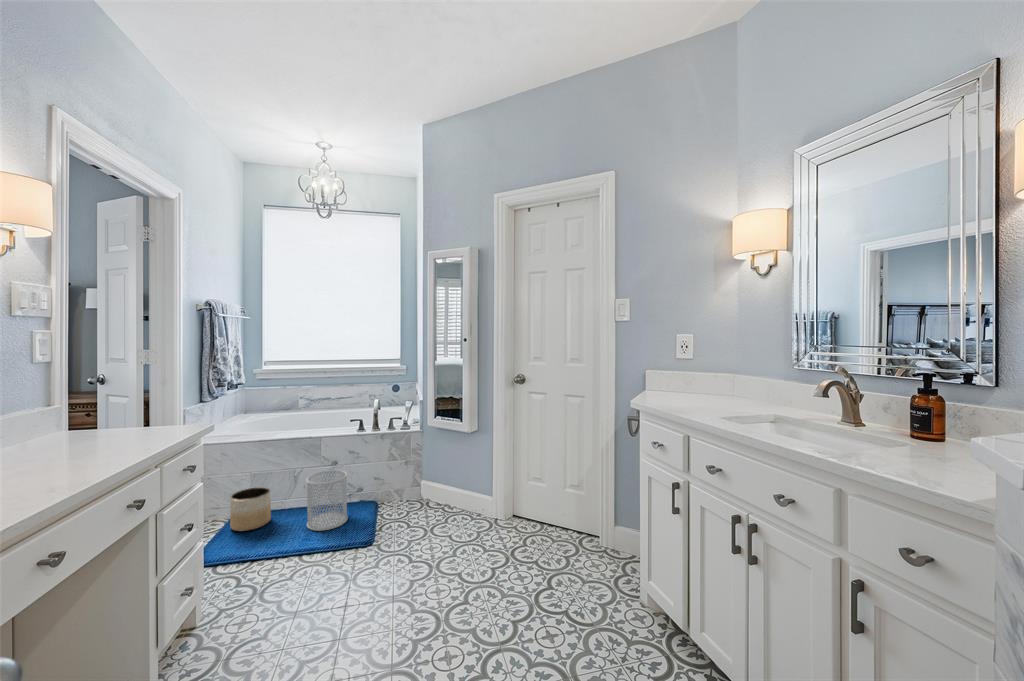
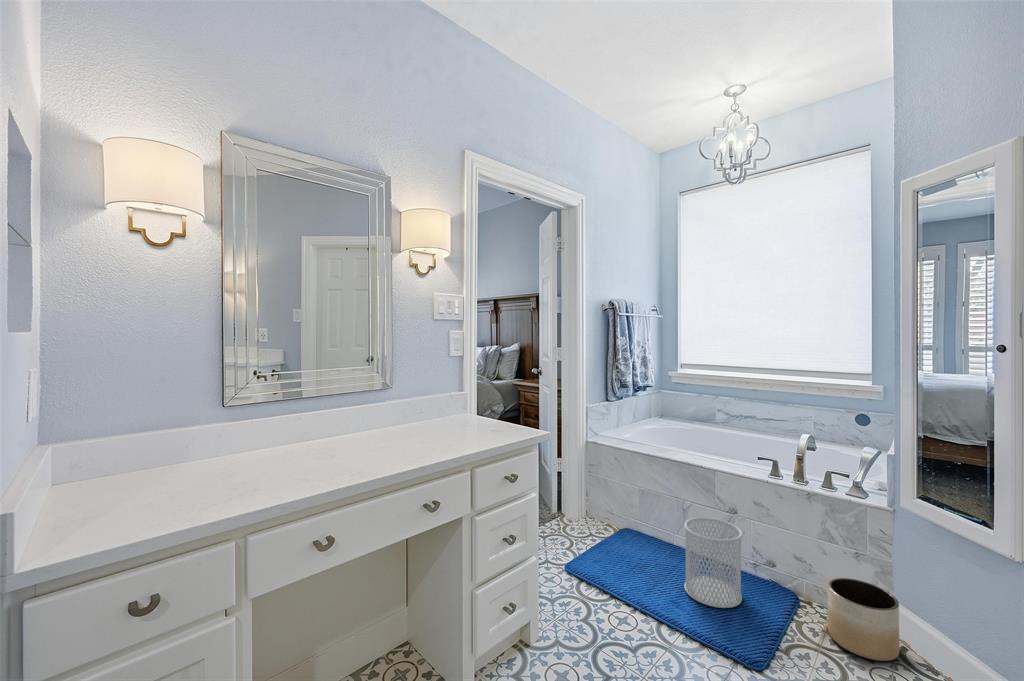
planter: present [230,487,271,531] -> present [828,578,899,661]

